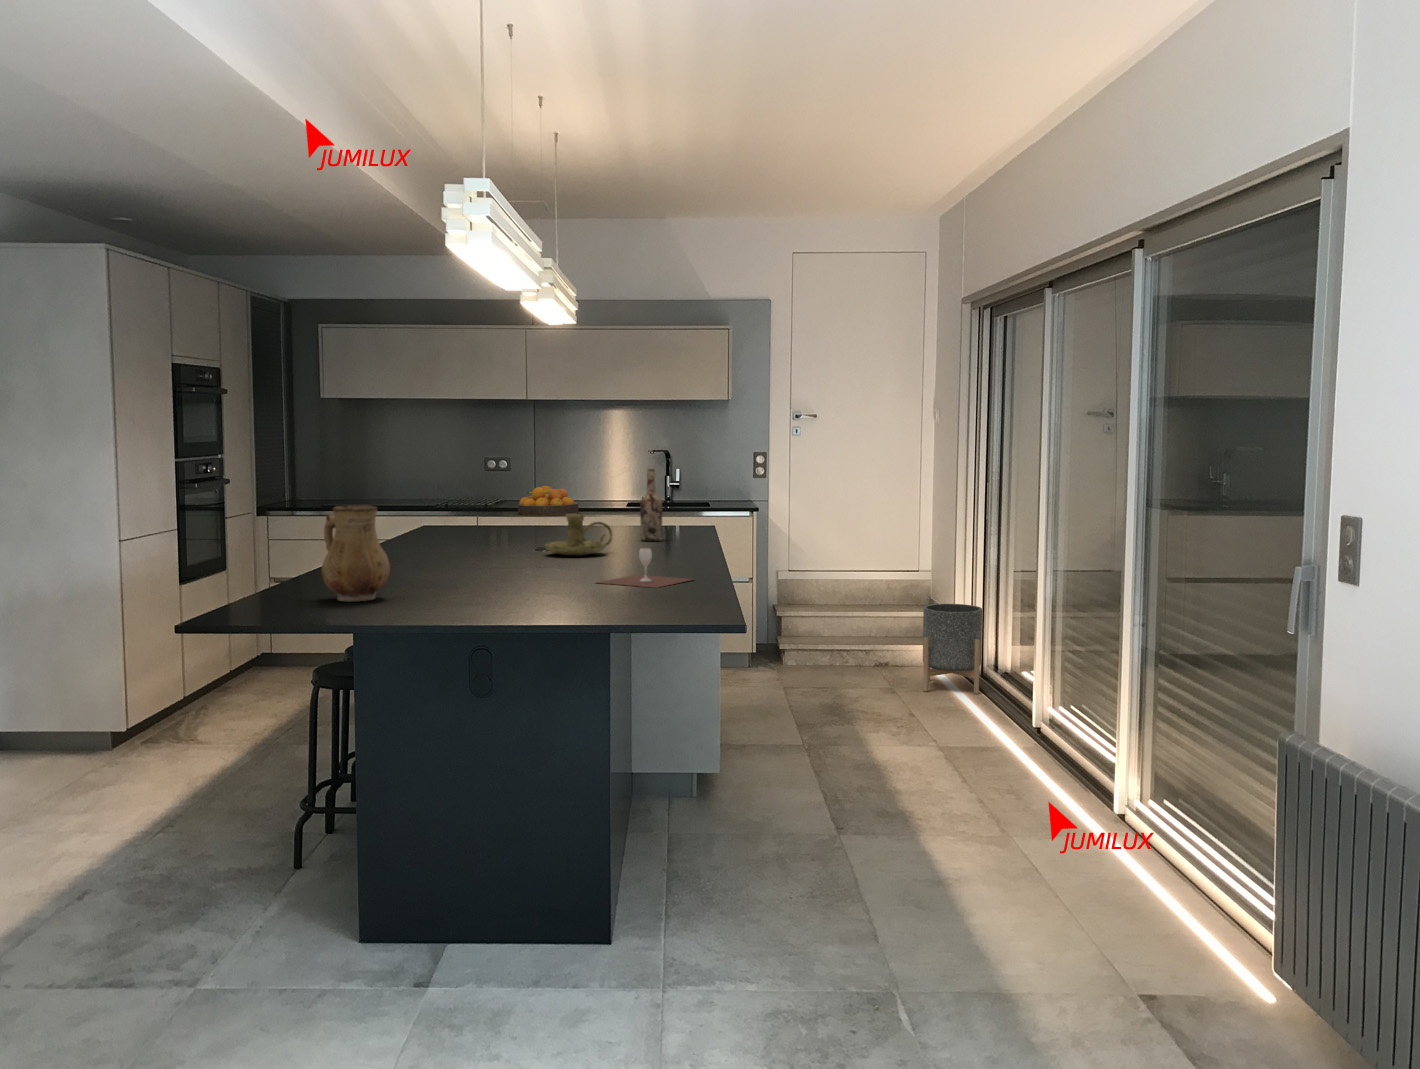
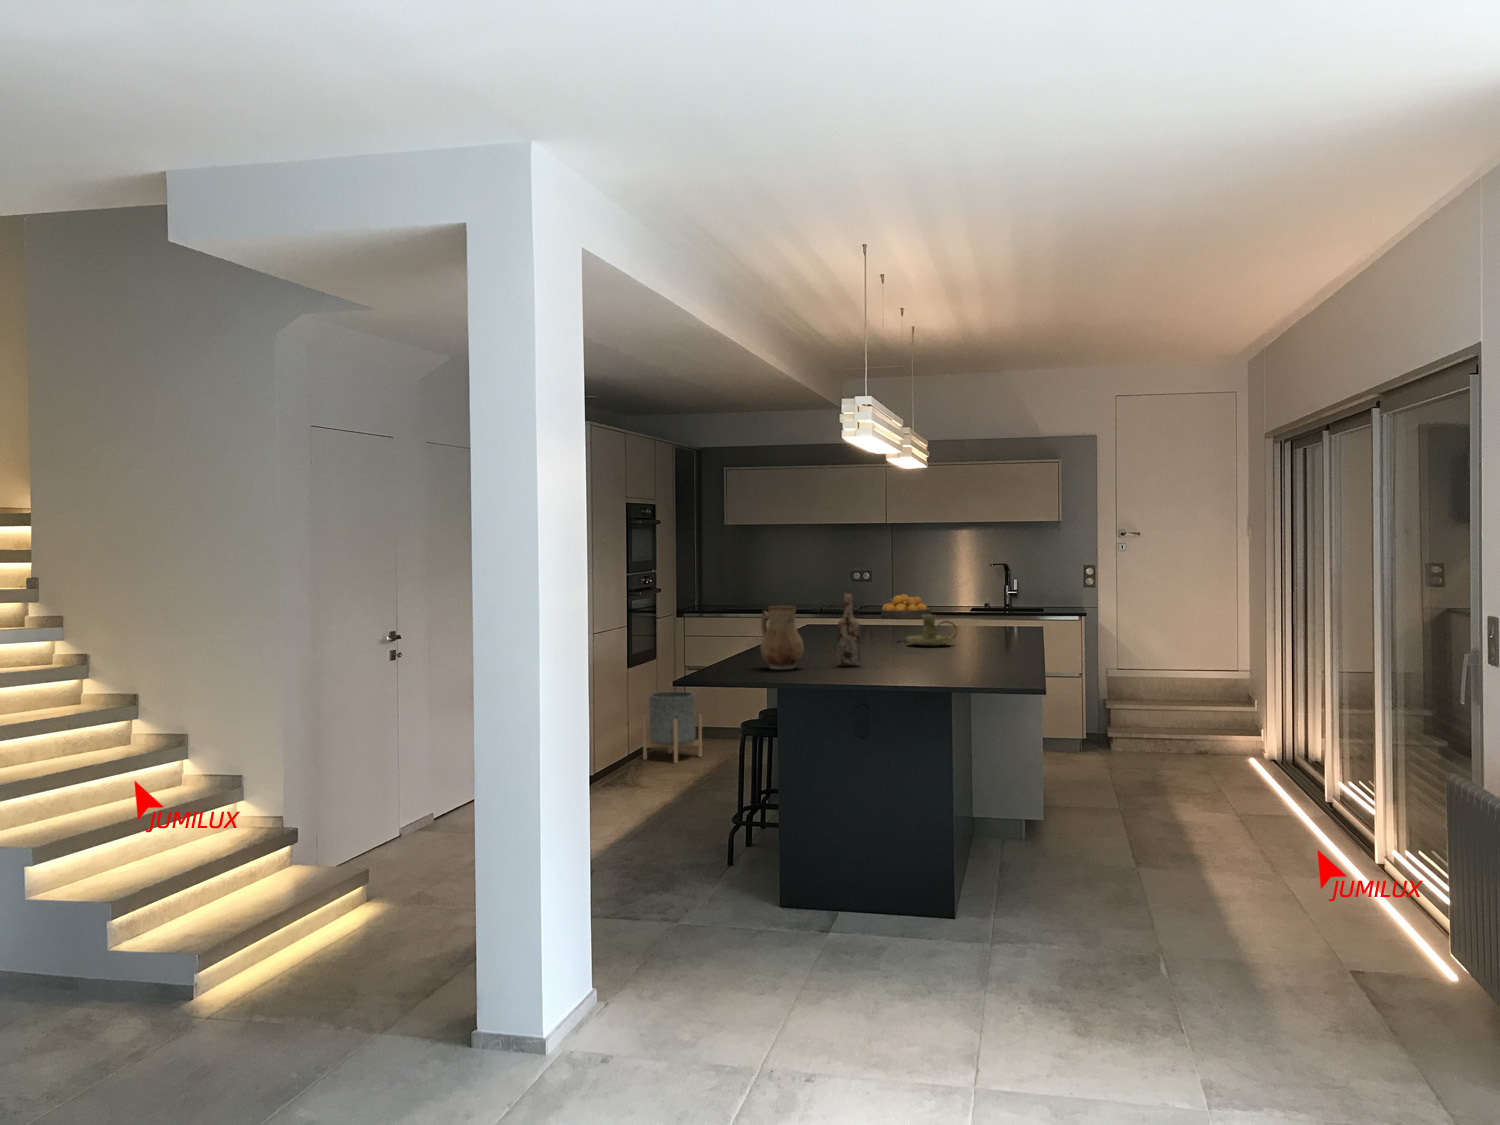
wine bottle: present [640,469,663,541] -> present [837,591,860,666]
wine glass: present [599,548,692,588] -> none [944,638,1018,666]
planter: present [923,604,983,694] -> present [643,691,702,764]

